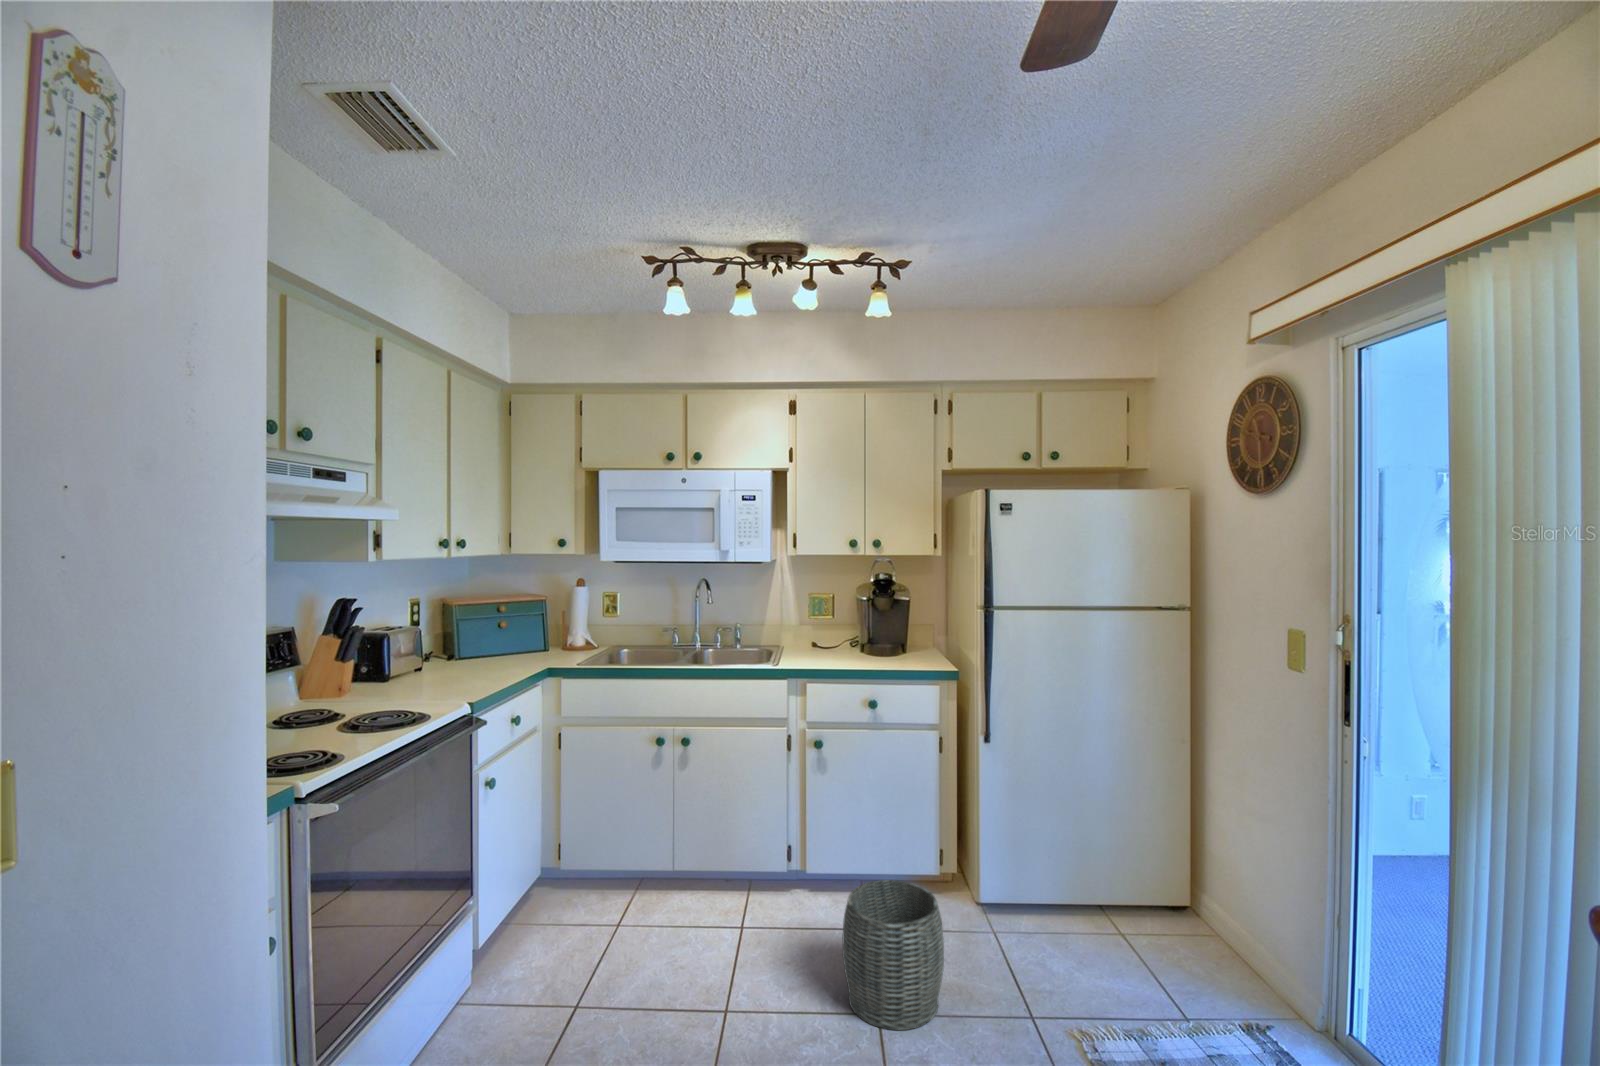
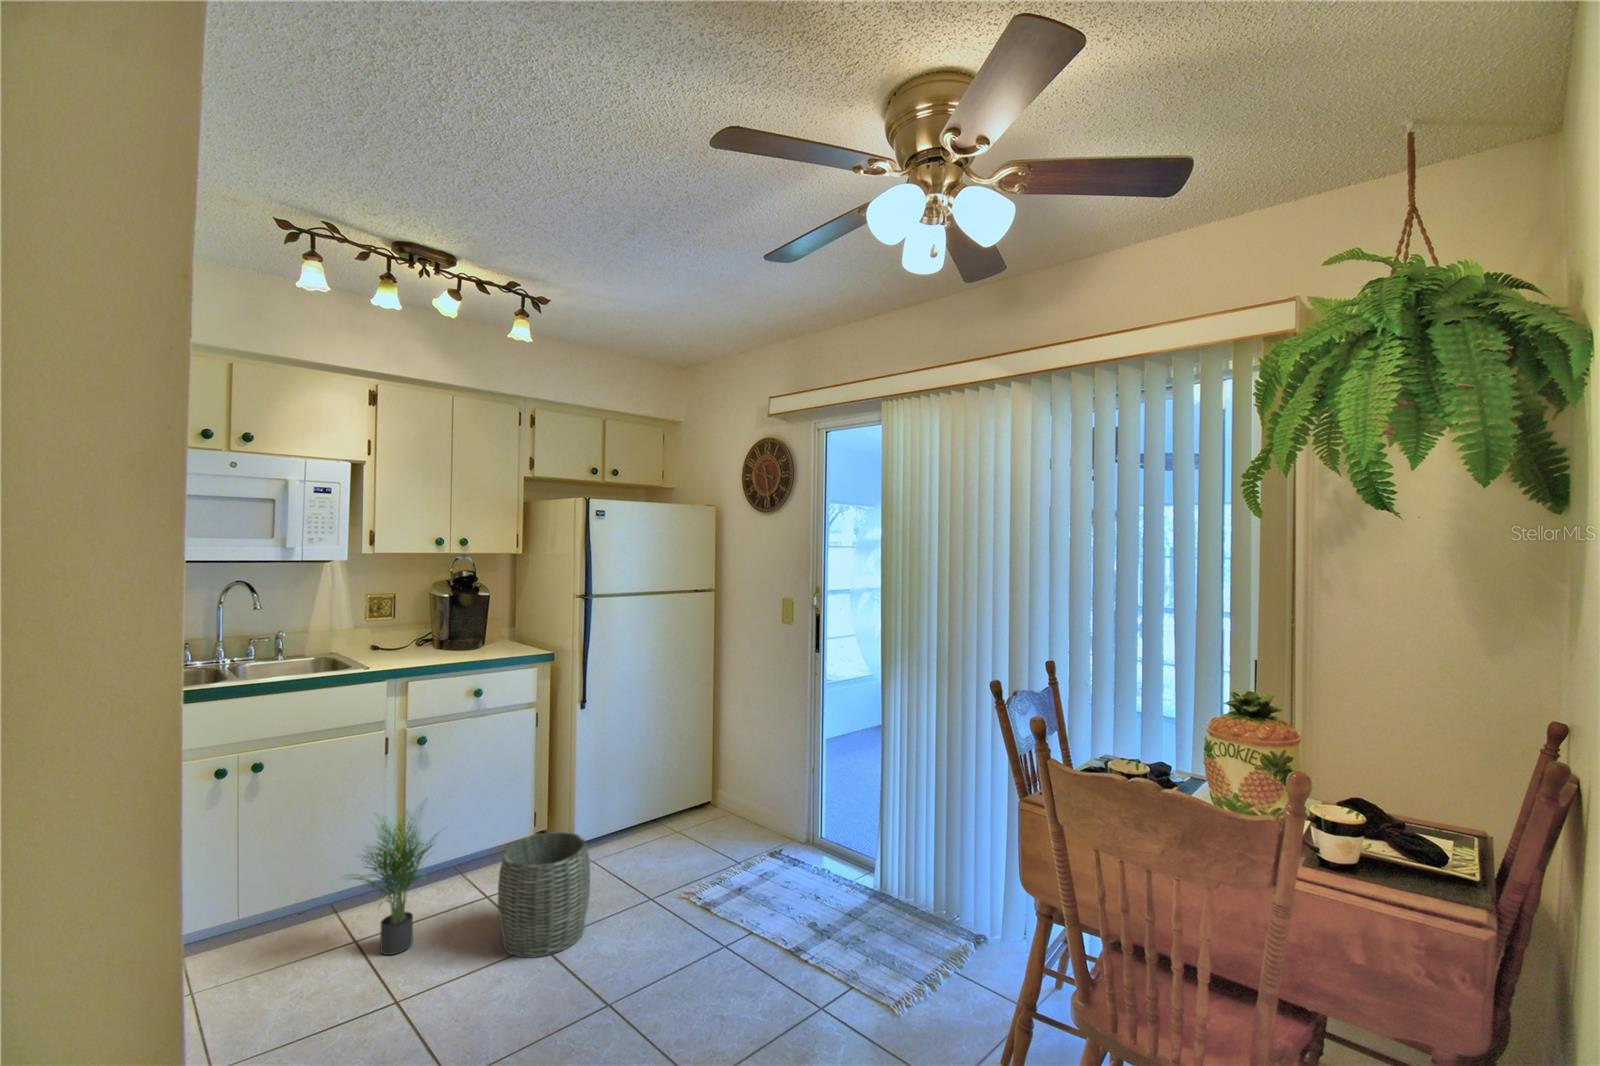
potted plant: none [711,805,811,955] -> present [353,799,436,955]

